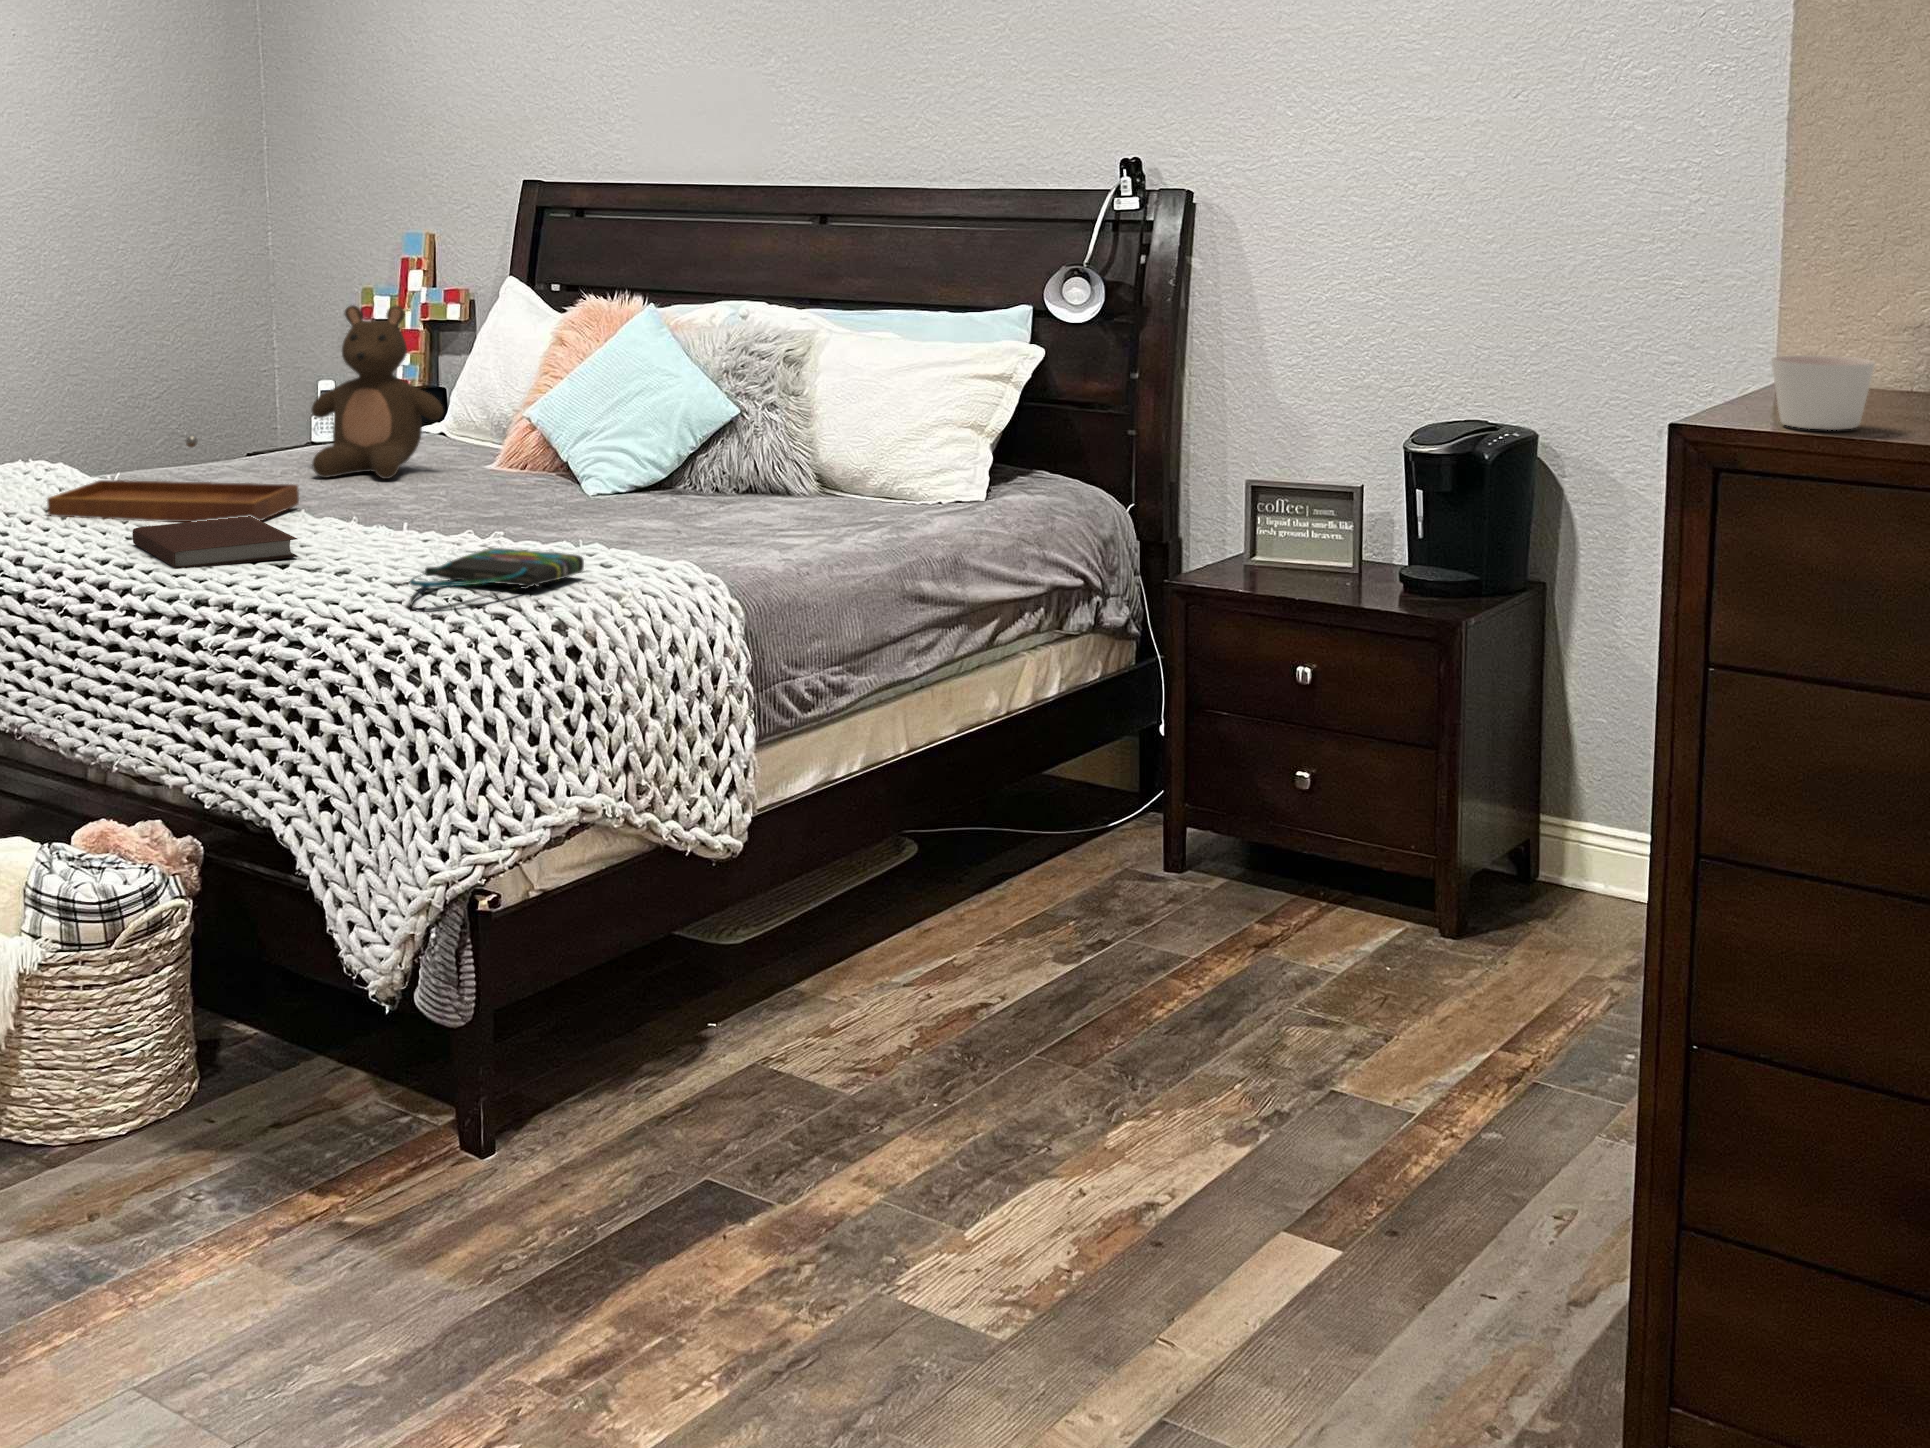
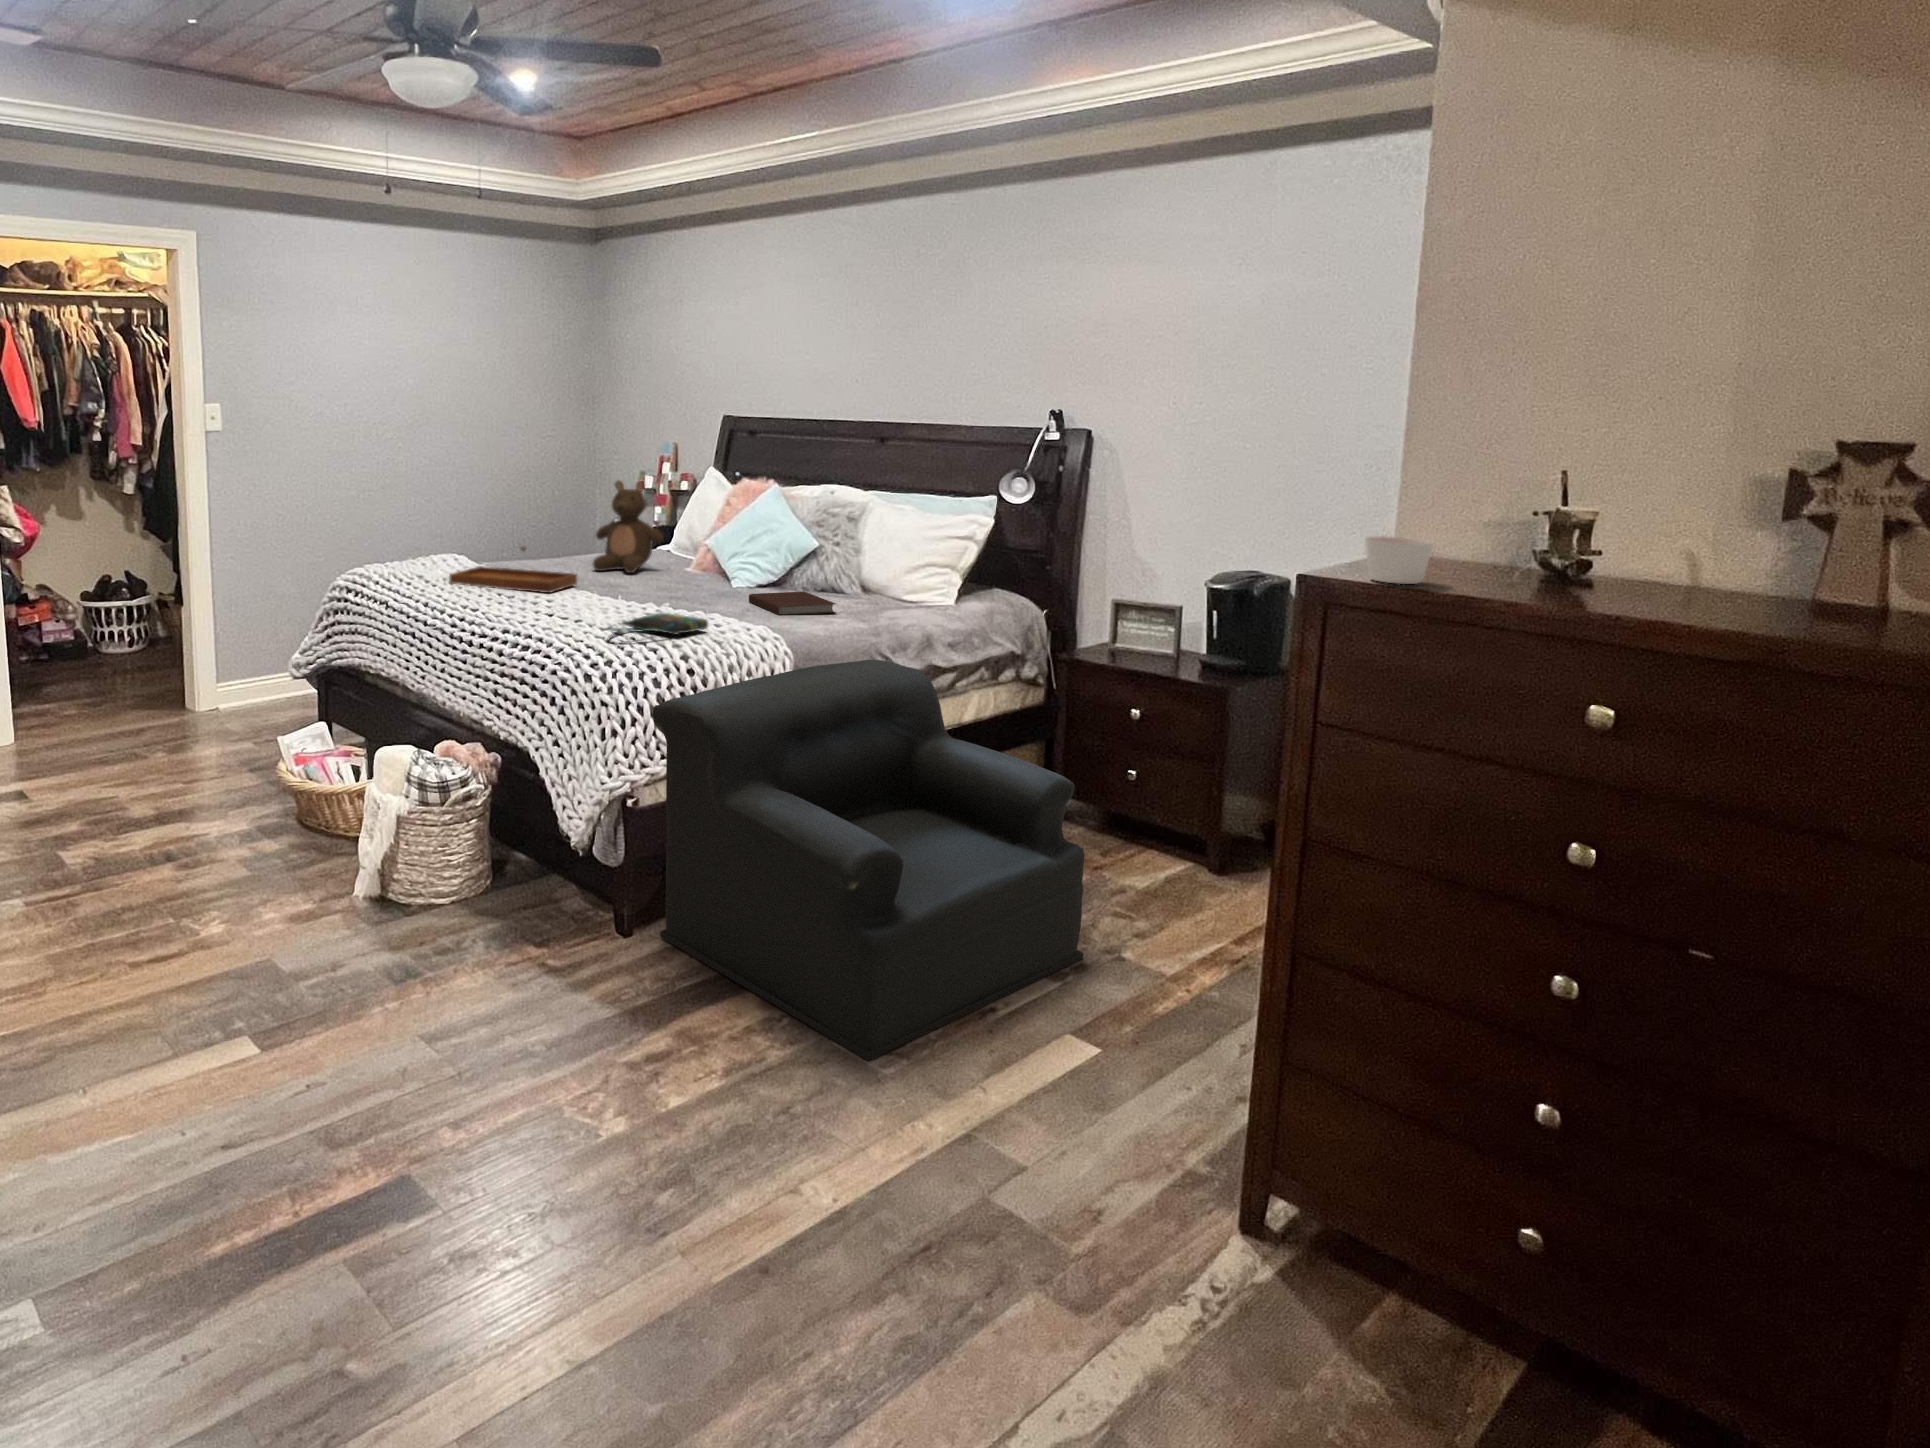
notebook: present [132,516,298,569] -> present [749,591,836,616]
armchair: none [519,609,1277,1319] -> present [652,660,1085,1060]

